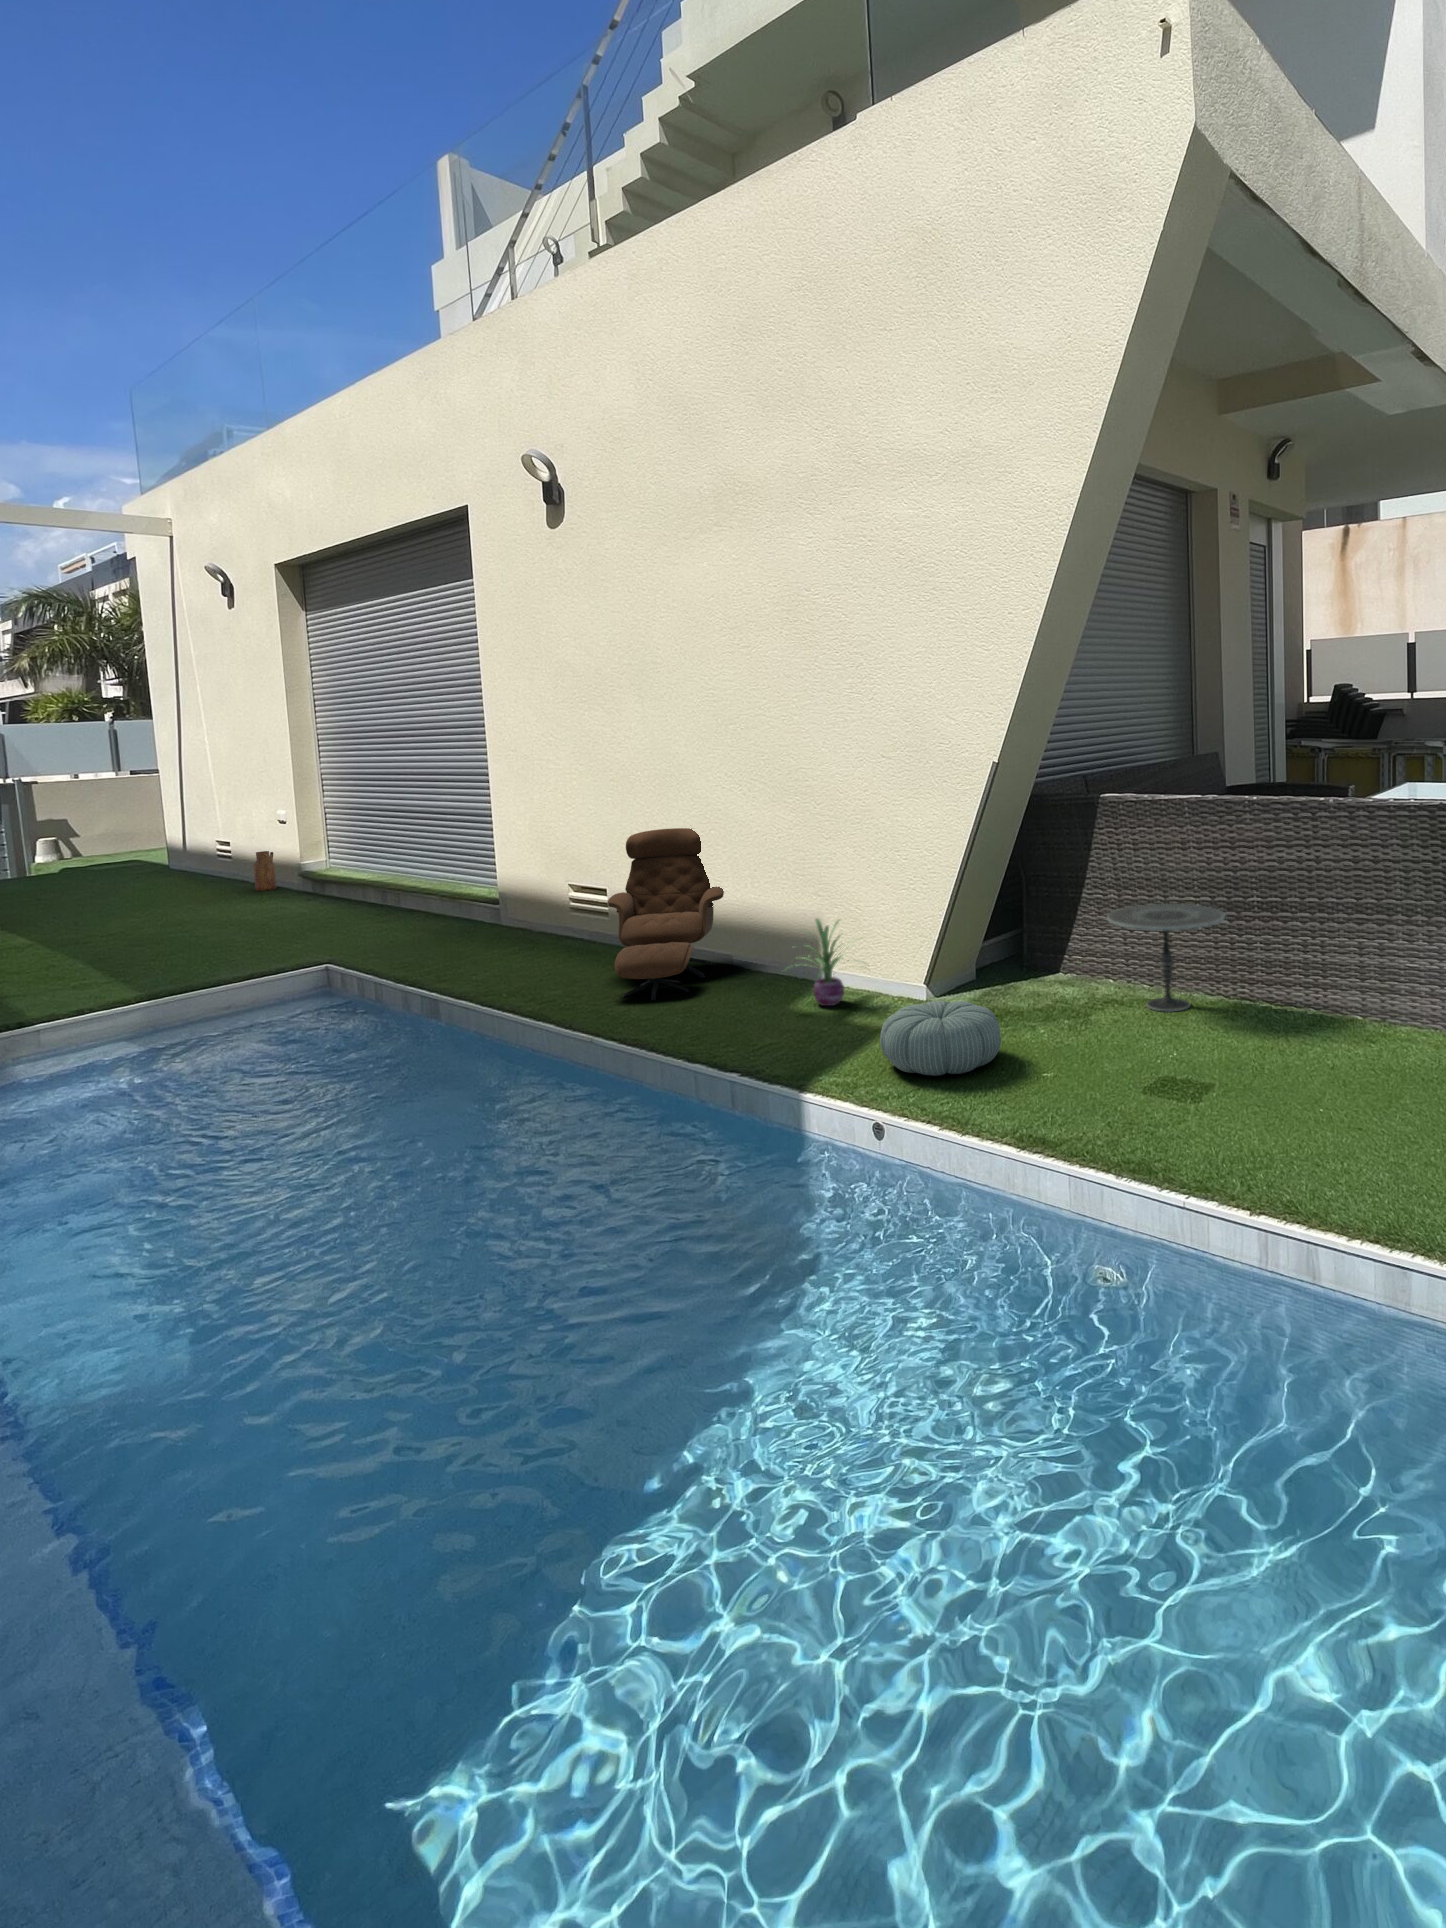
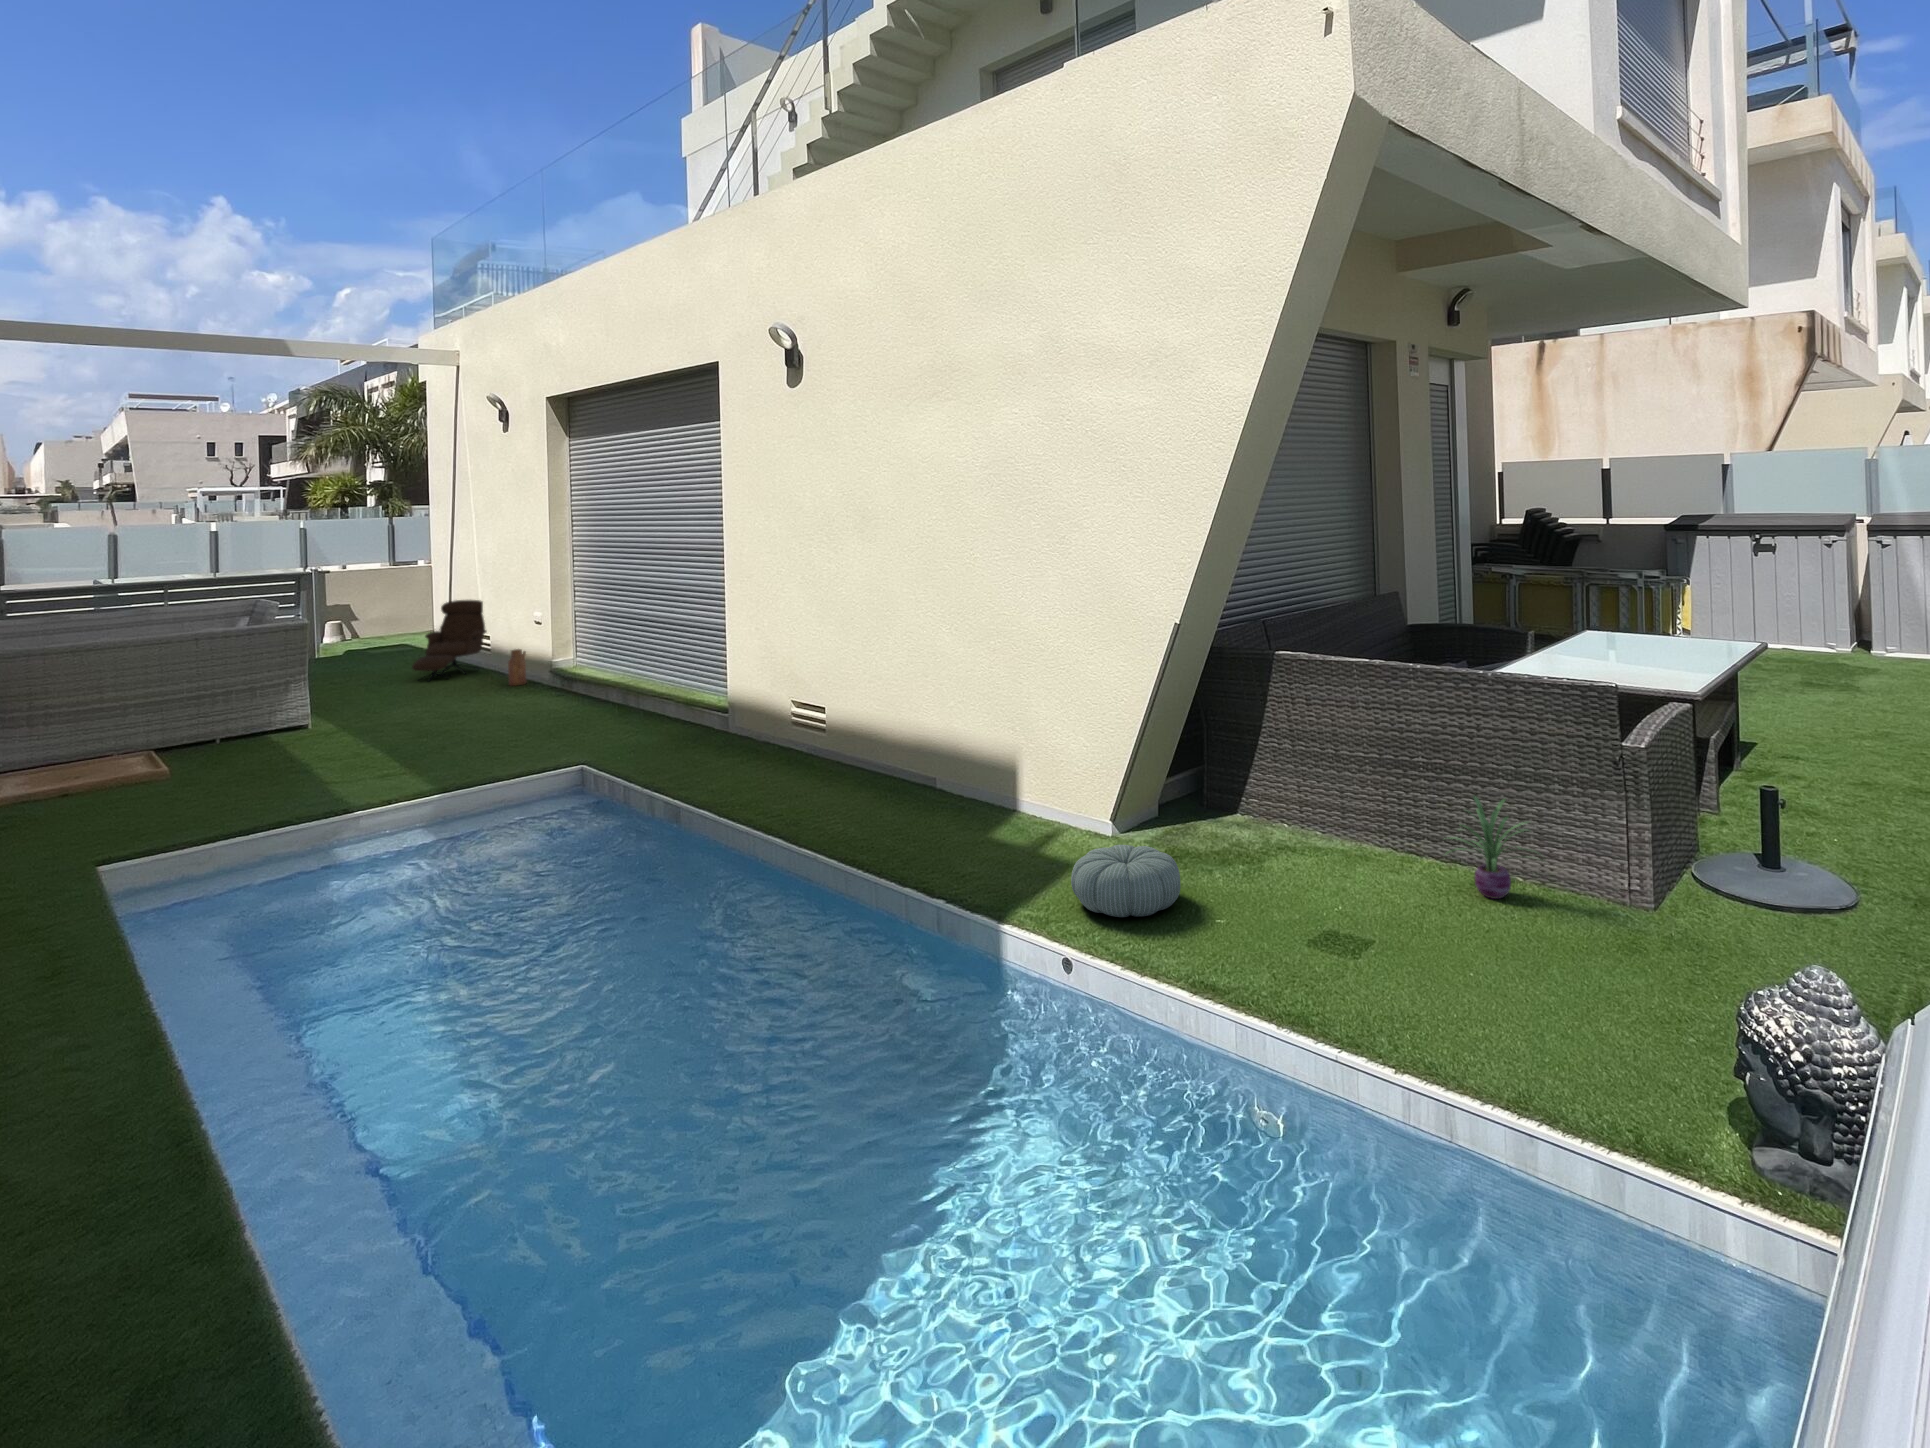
lounge chair: present [607,828,724,1000] -> present [412,600,487,680]
side table: present [1107,904,1225,1011] -> none [1282,756,1394,862]
decorative plant: present [787,919,849,1006] -> present [1446,796,1530,899]

